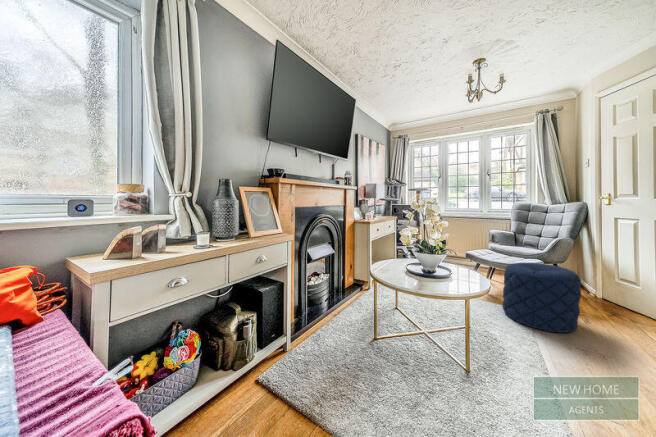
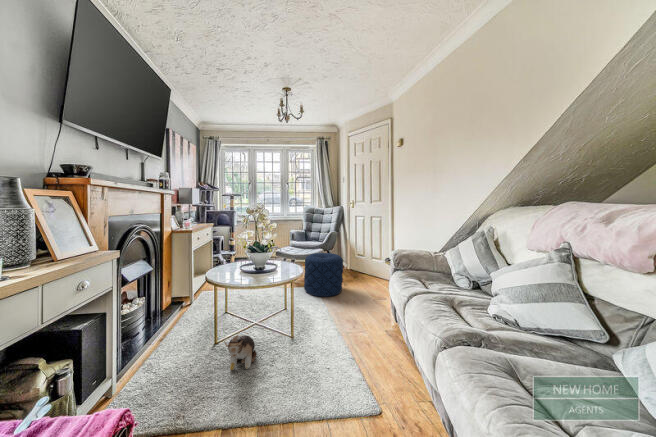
plush toy: none [367,341,413,387] -> present [225,335,257,370]

